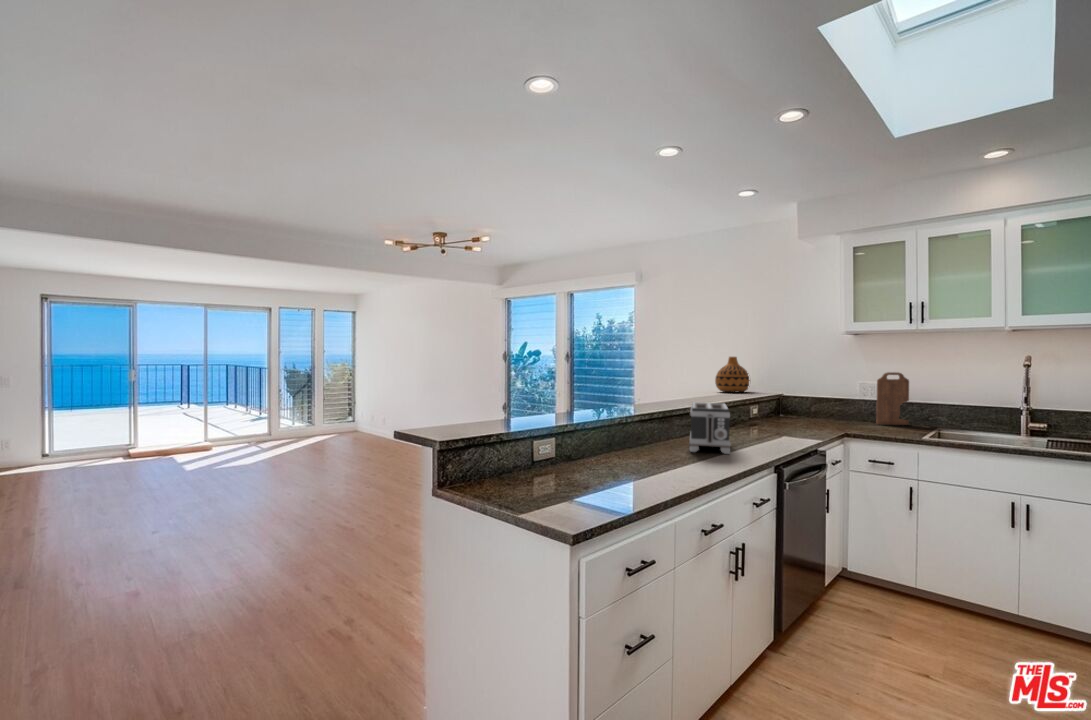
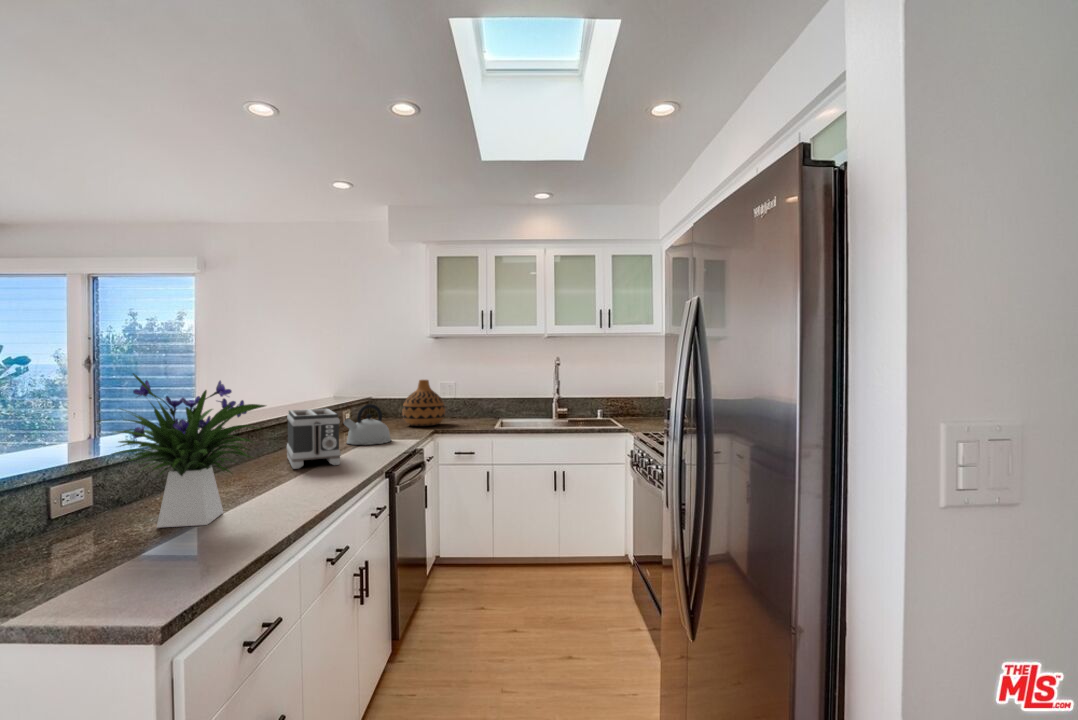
vase: present [715,357,750,392] -> present [402,380,445,426]
flower arrangement: none [548,370,655,483] -> present [96,373,265,527]
cutting board: present [876,372,909,425] -> none [456,370,480,419]
kettle: none [743,402,790,440] -> present [344,404,391,445]

